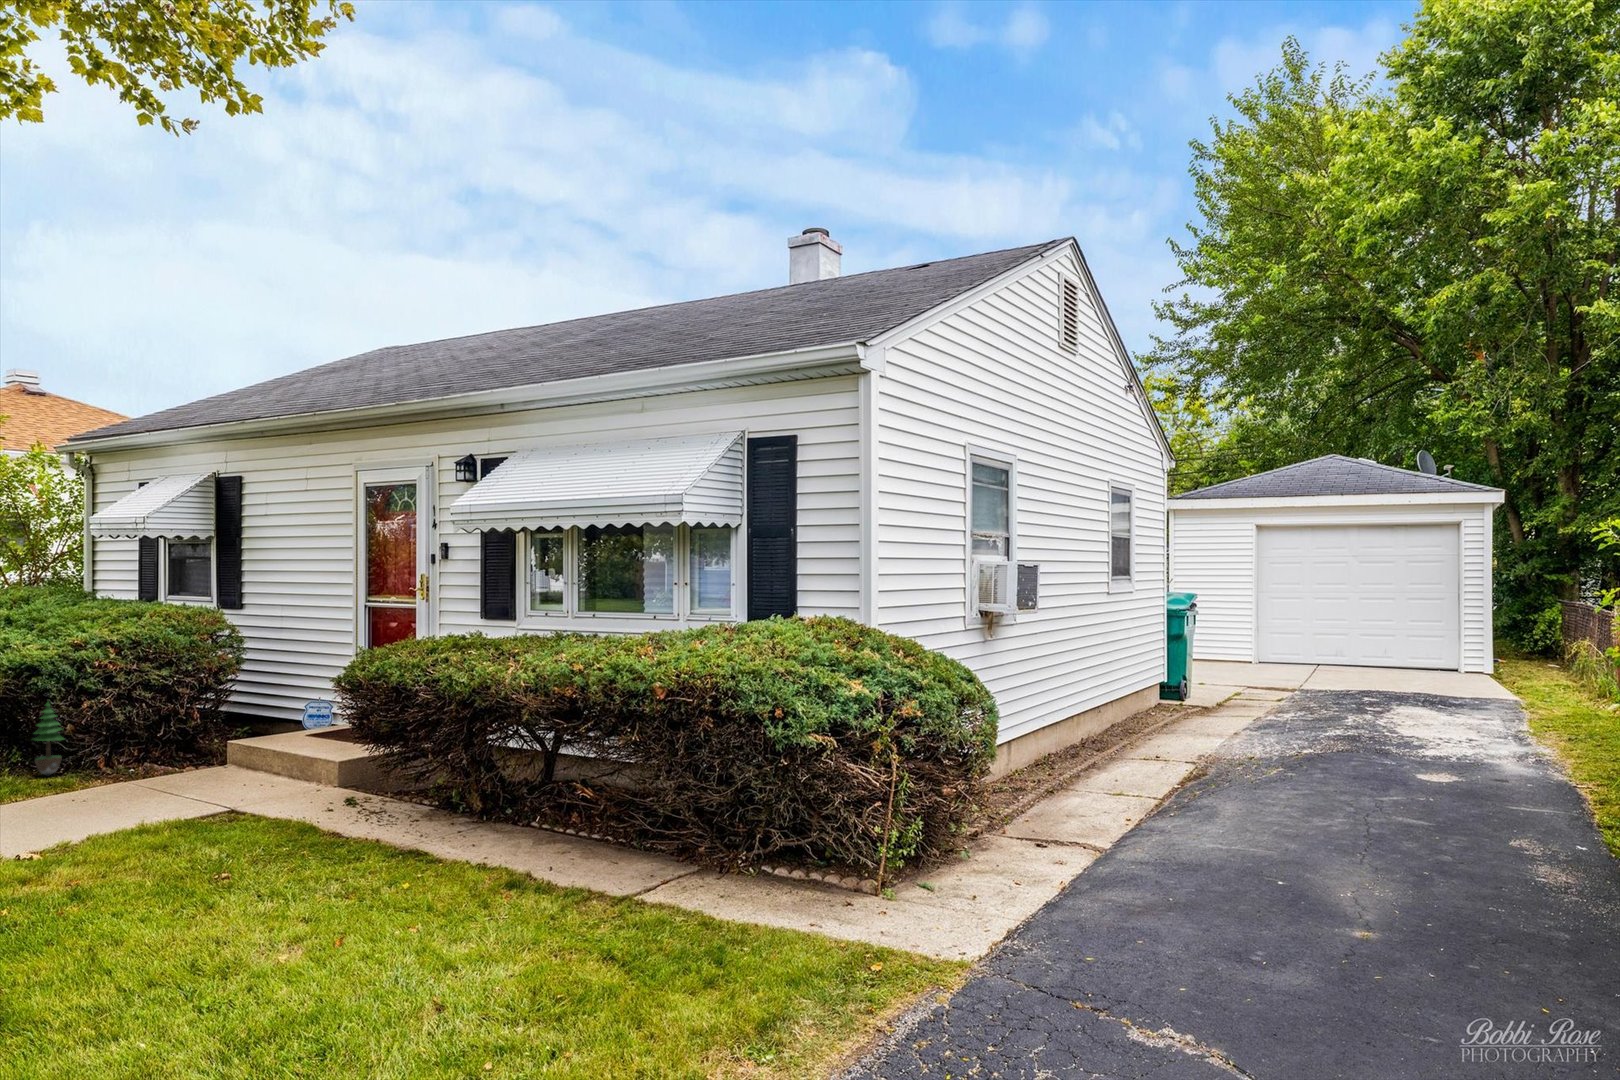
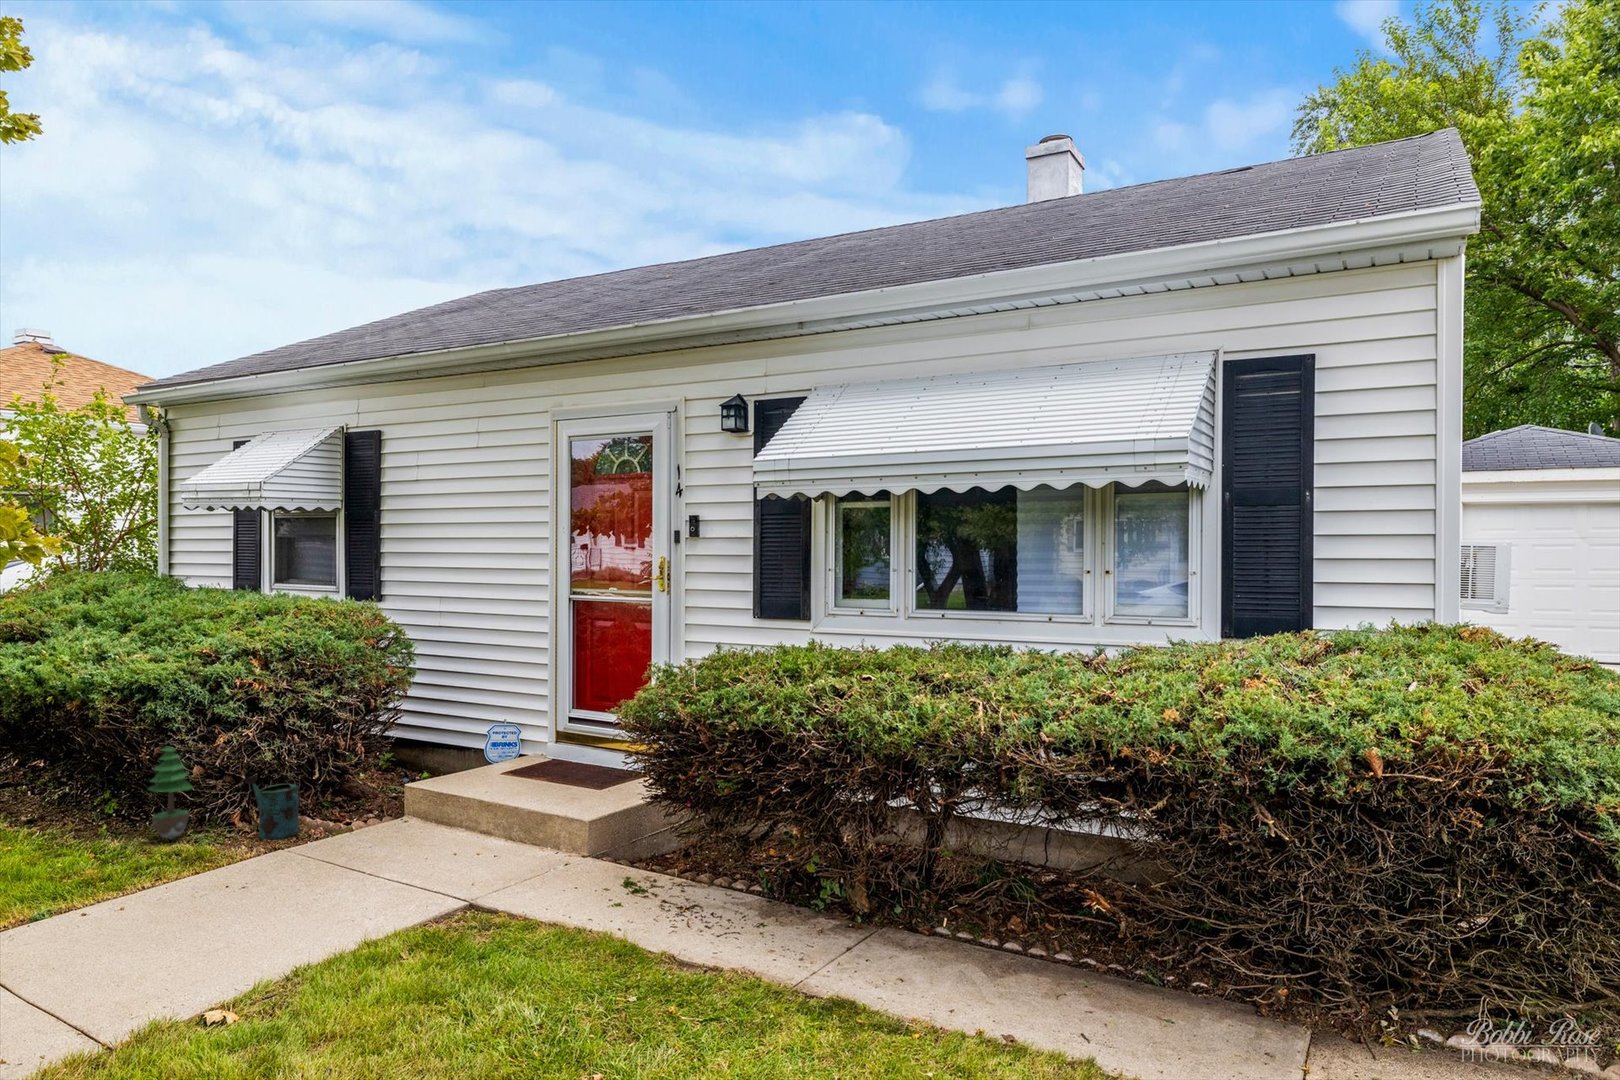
watering can: none [104,732,140,776] -> present [245,775,300,839]

